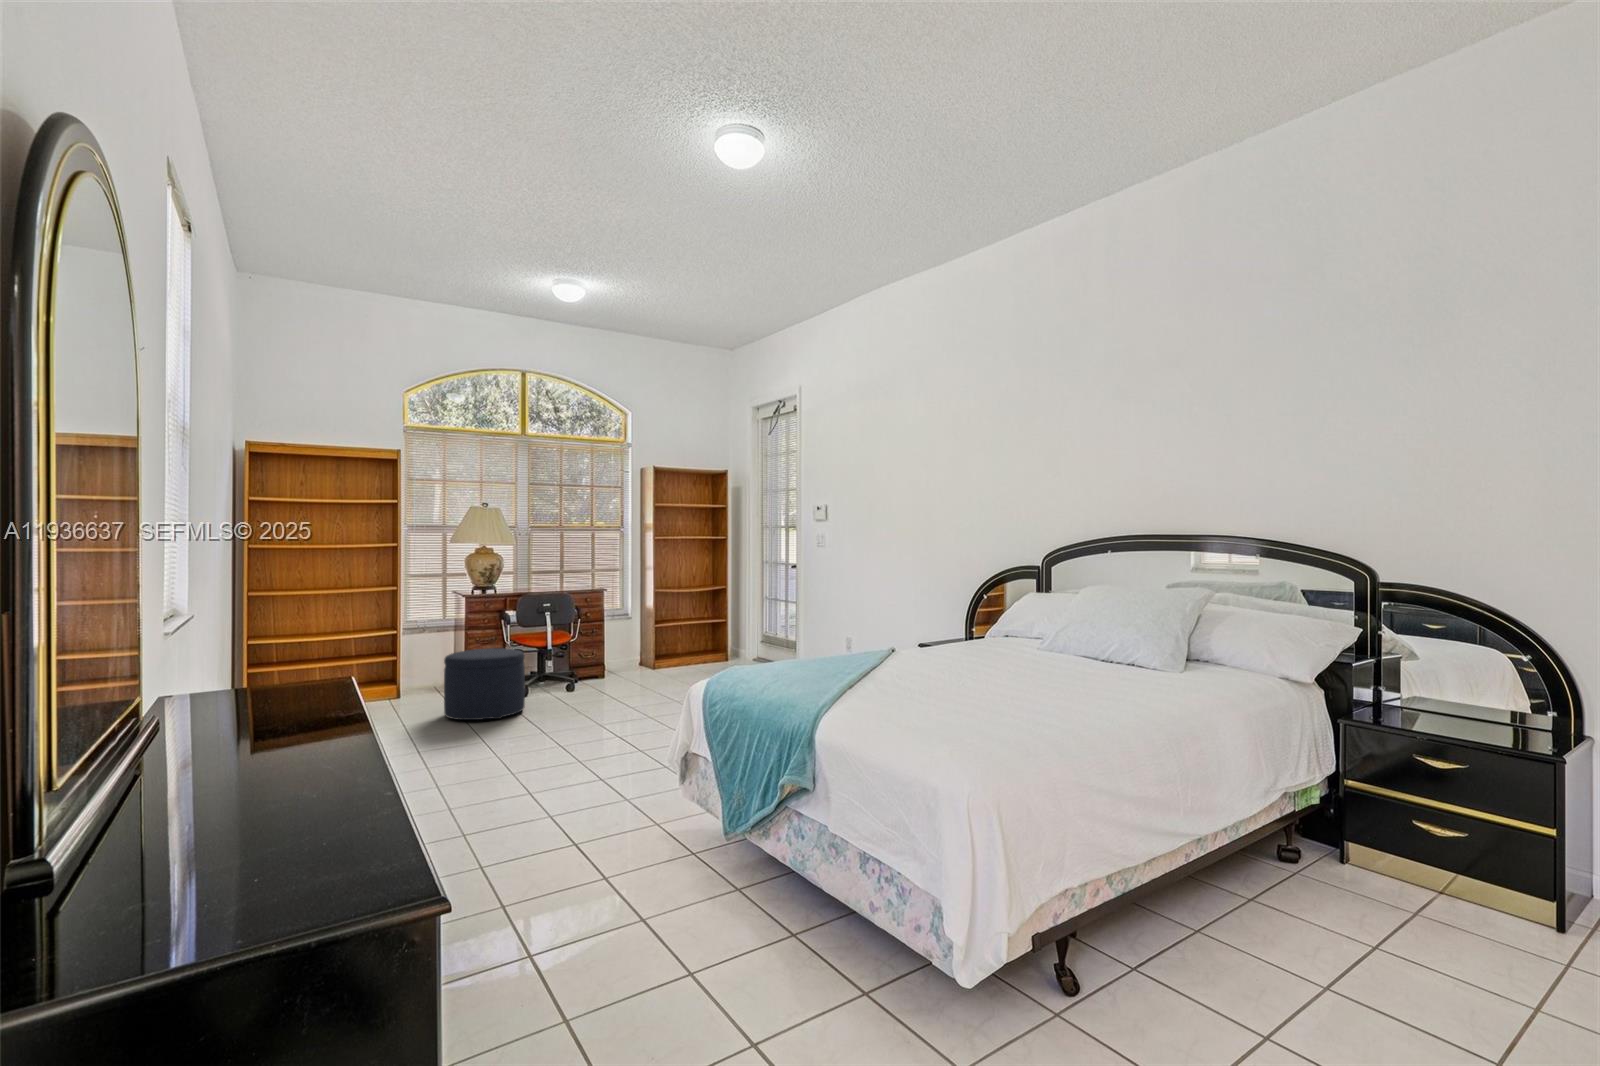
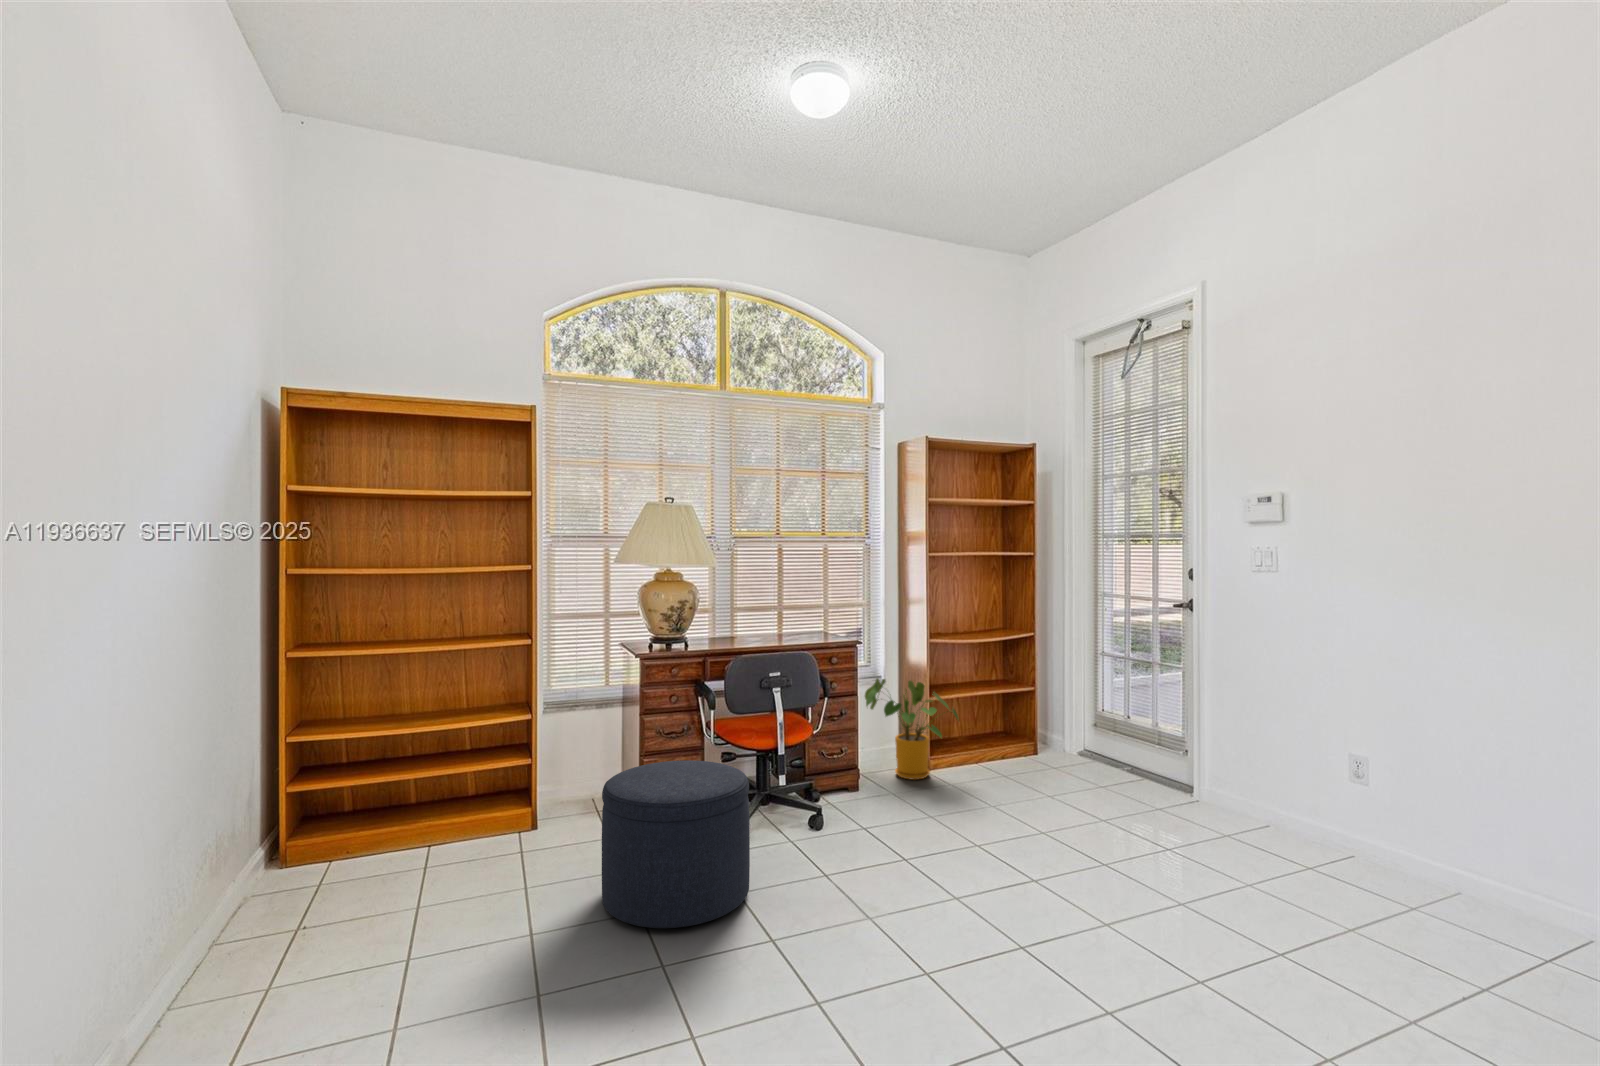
house plant: none [613,615,670,673] -> present [865,679,959,780]

